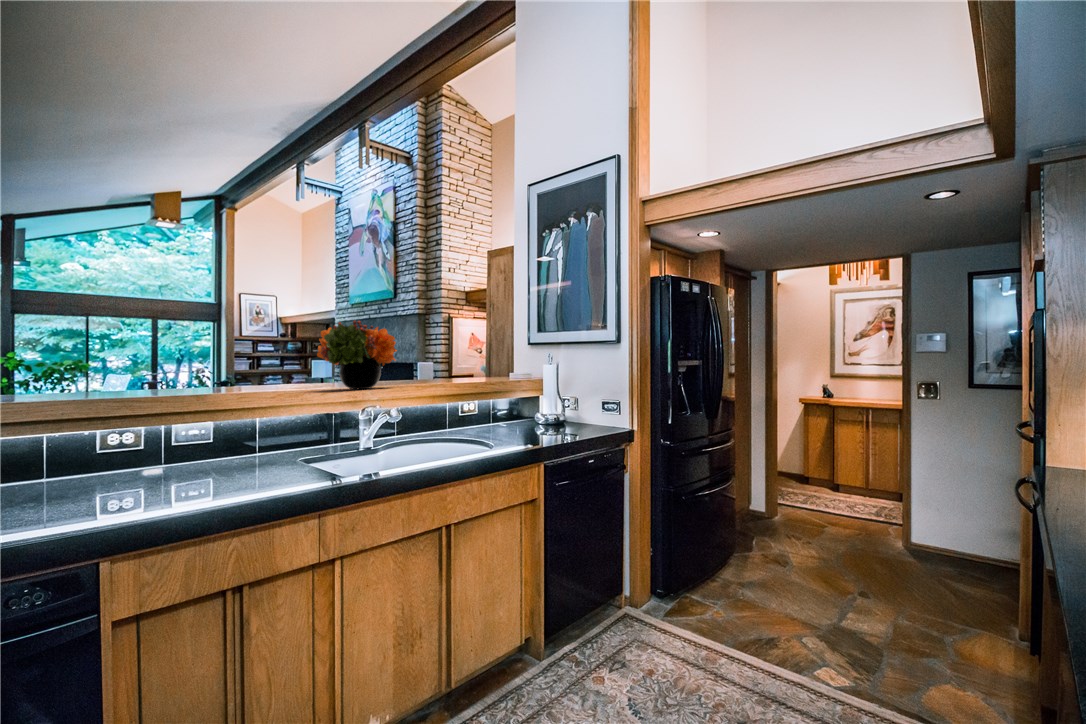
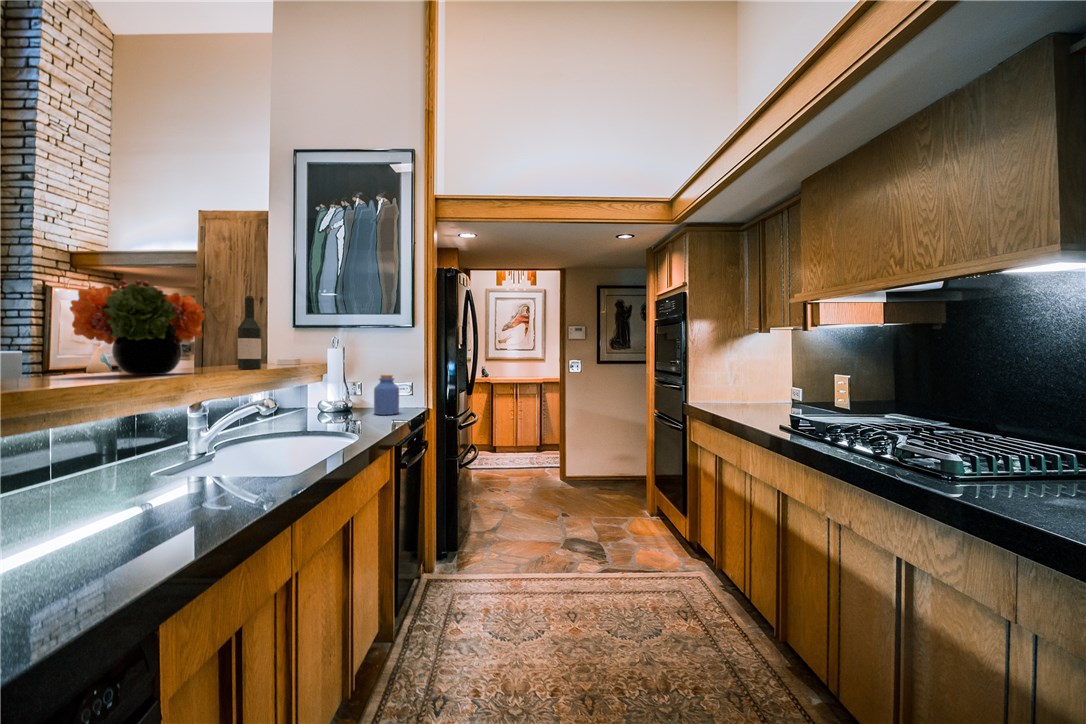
wine bottle: none [437,323,454,384] -> present [238,296,261,369]
jar: none [560,391,585,431] -> present [374,375,399,415]

